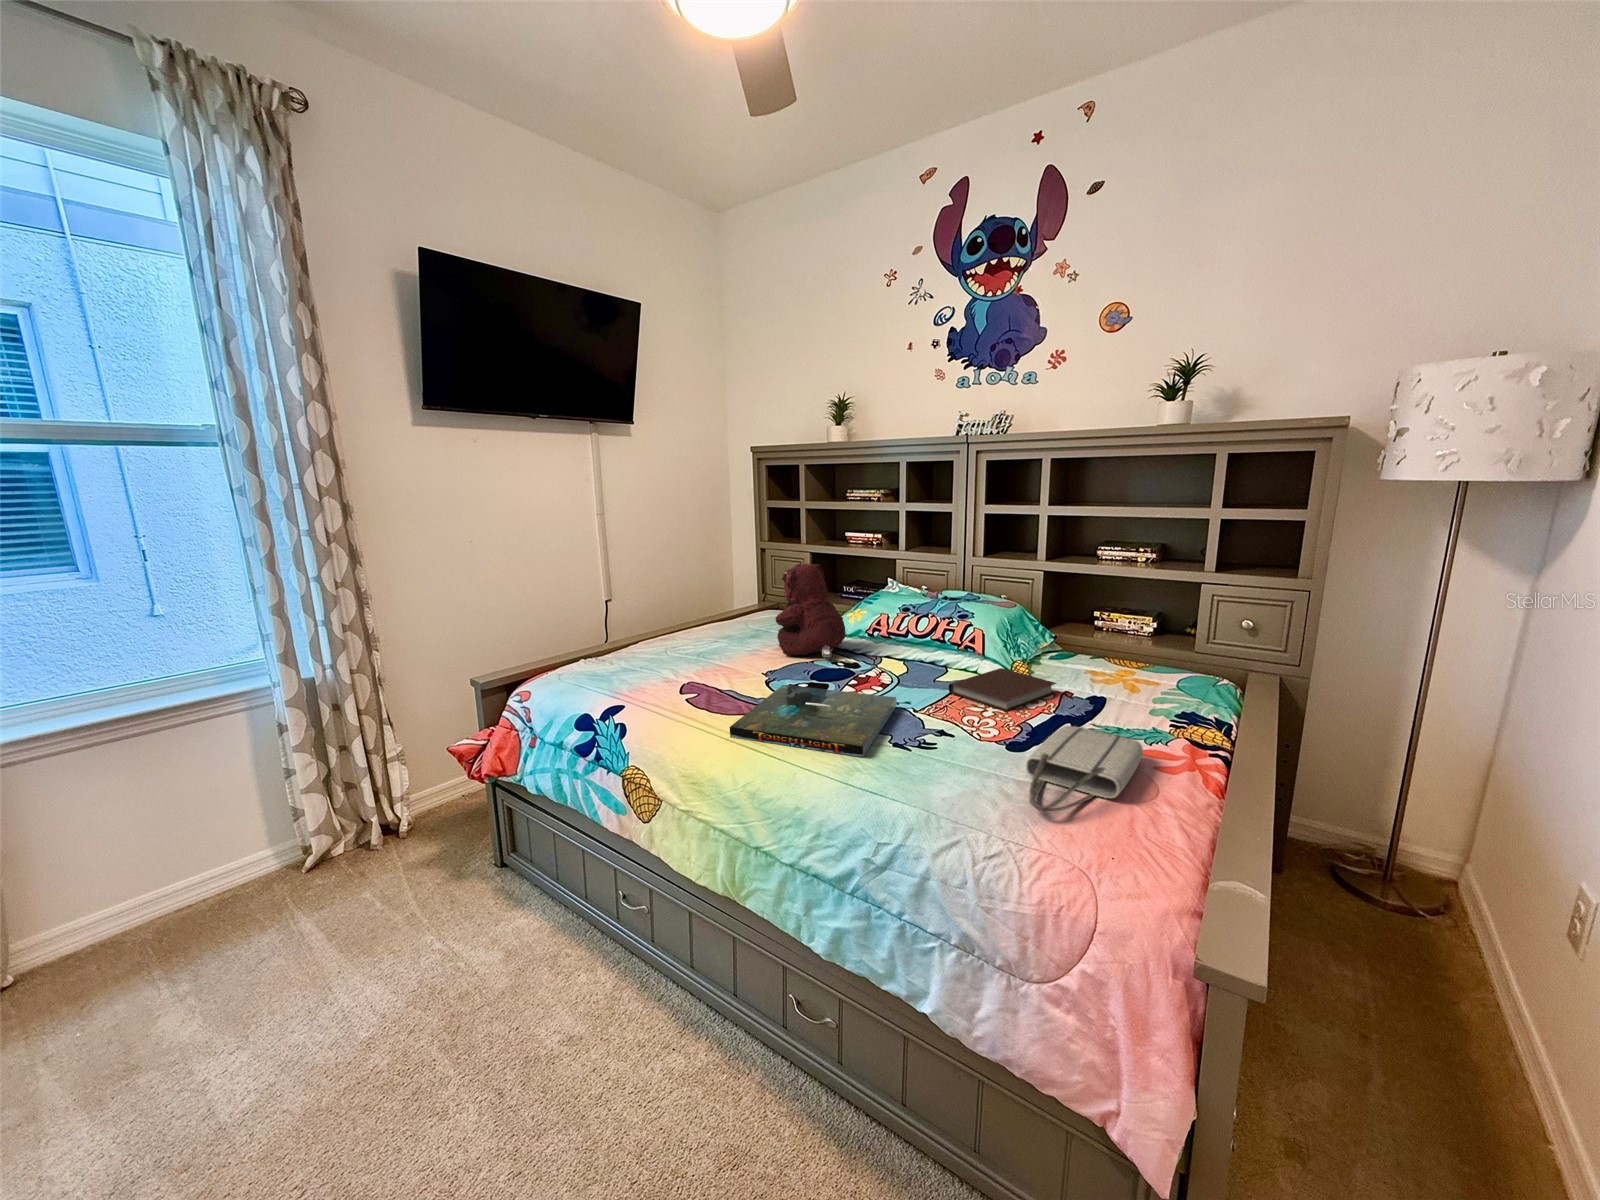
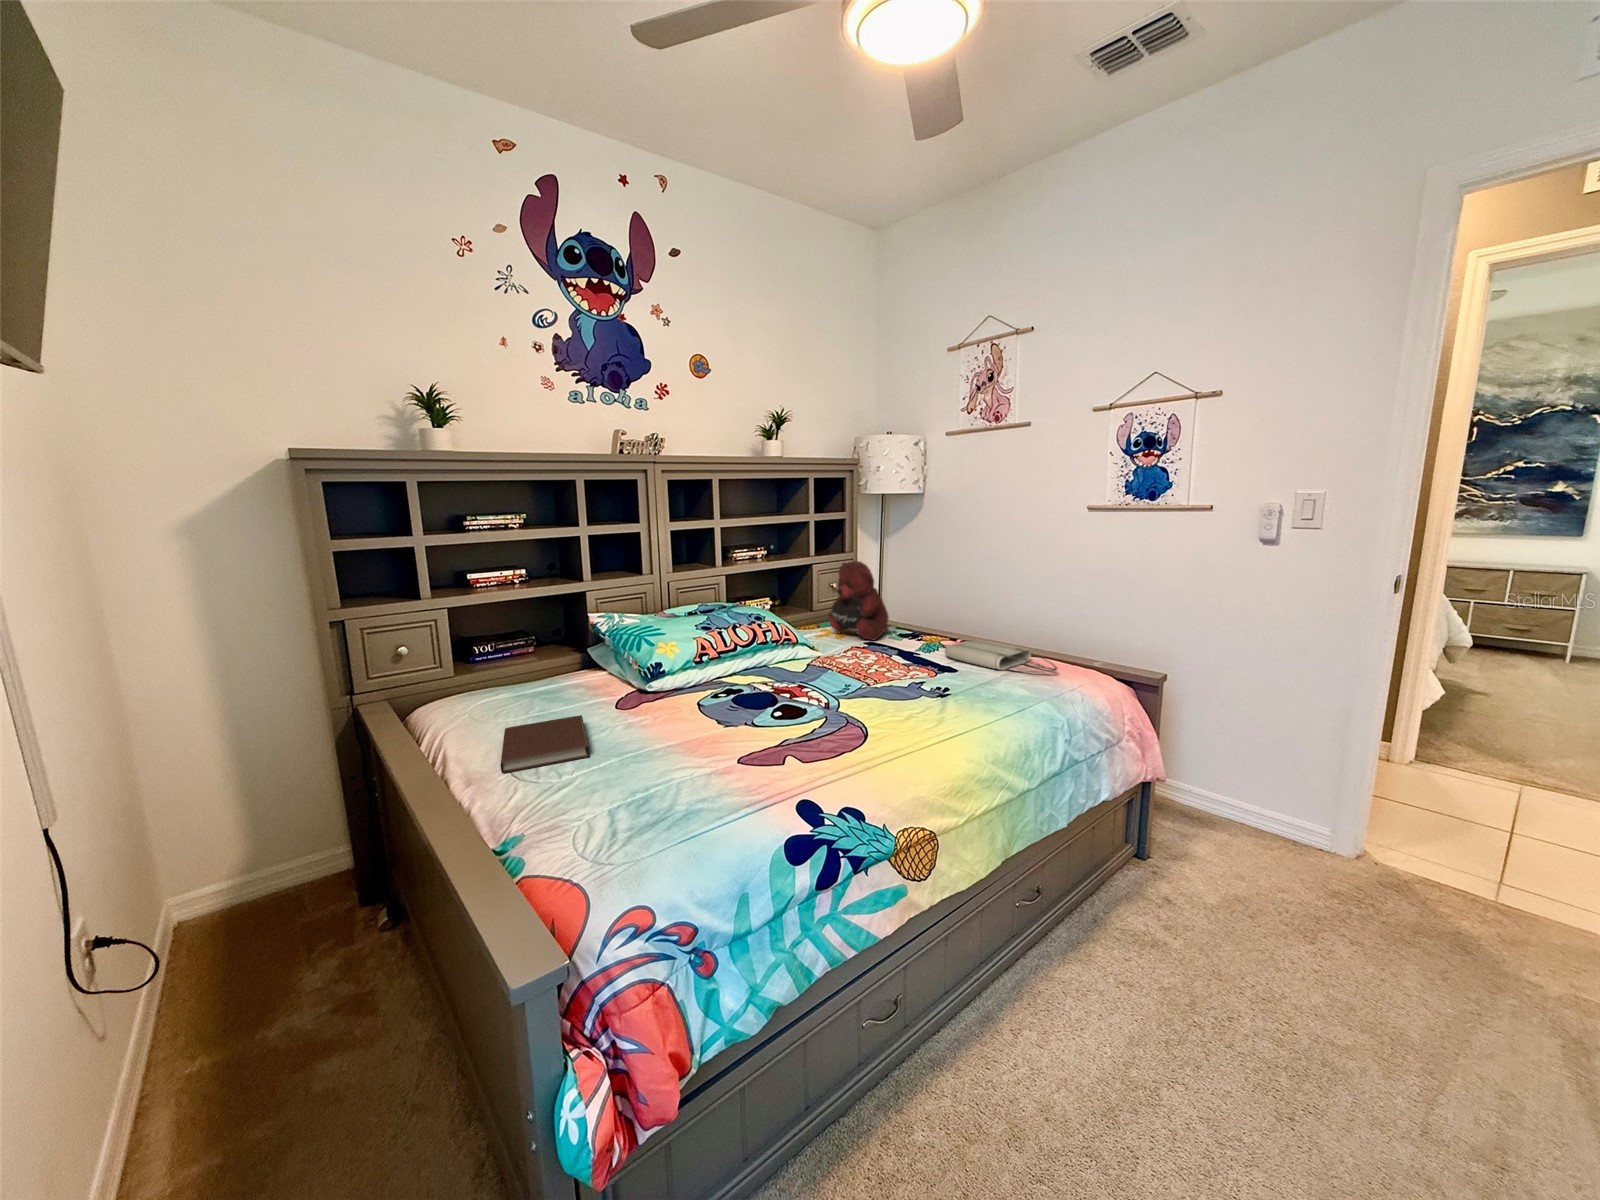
teddy bear: present [775,563,845,659] -> present [829,561,896,641]
notebook: present [949,668,1057,712] -> present [500,715,590,773]
board game: present [730,685,896,757] -> none [804,678,970,746]

